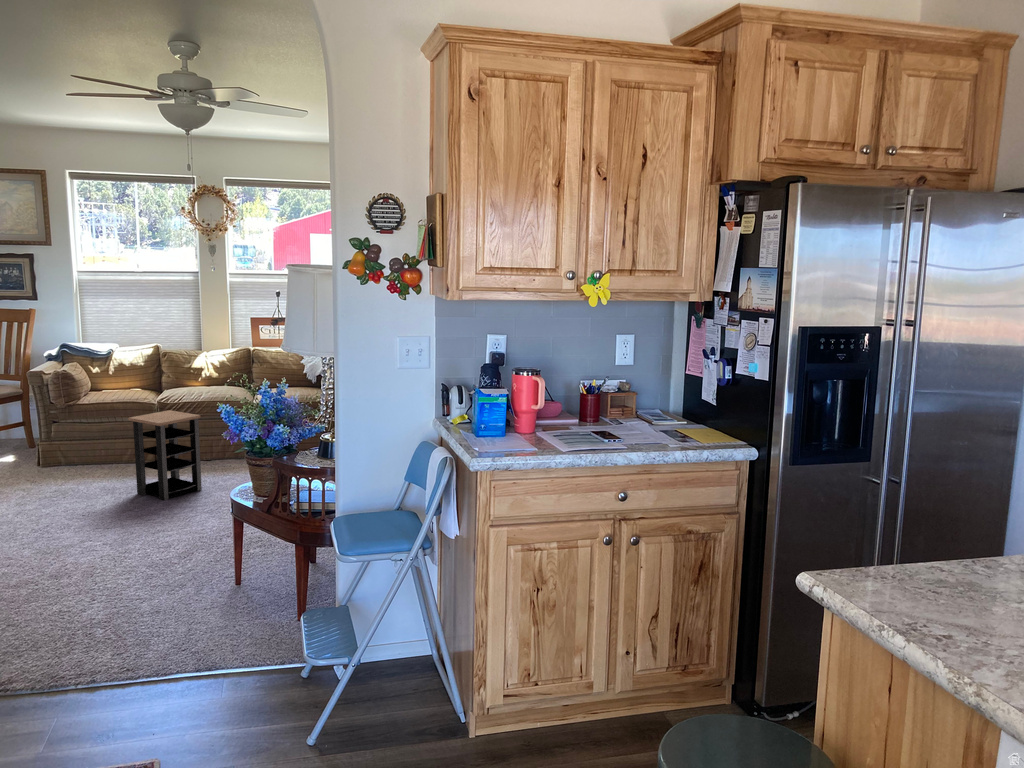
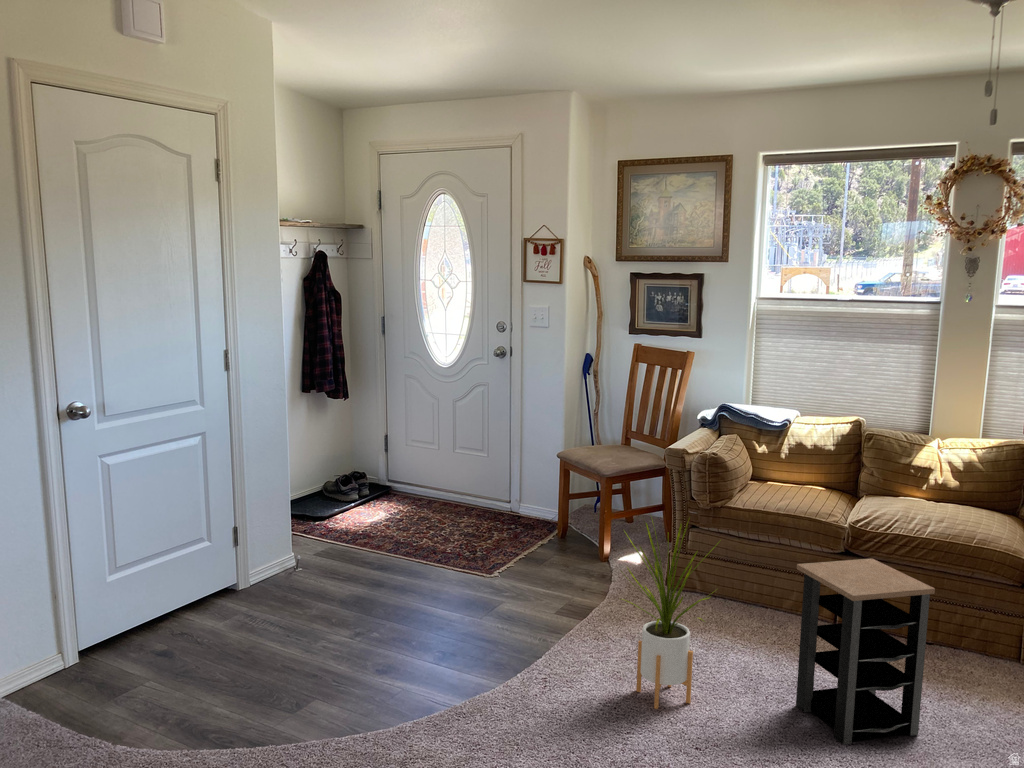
house plant: none [17,400,85,512] -> present [621,518,721,709]

